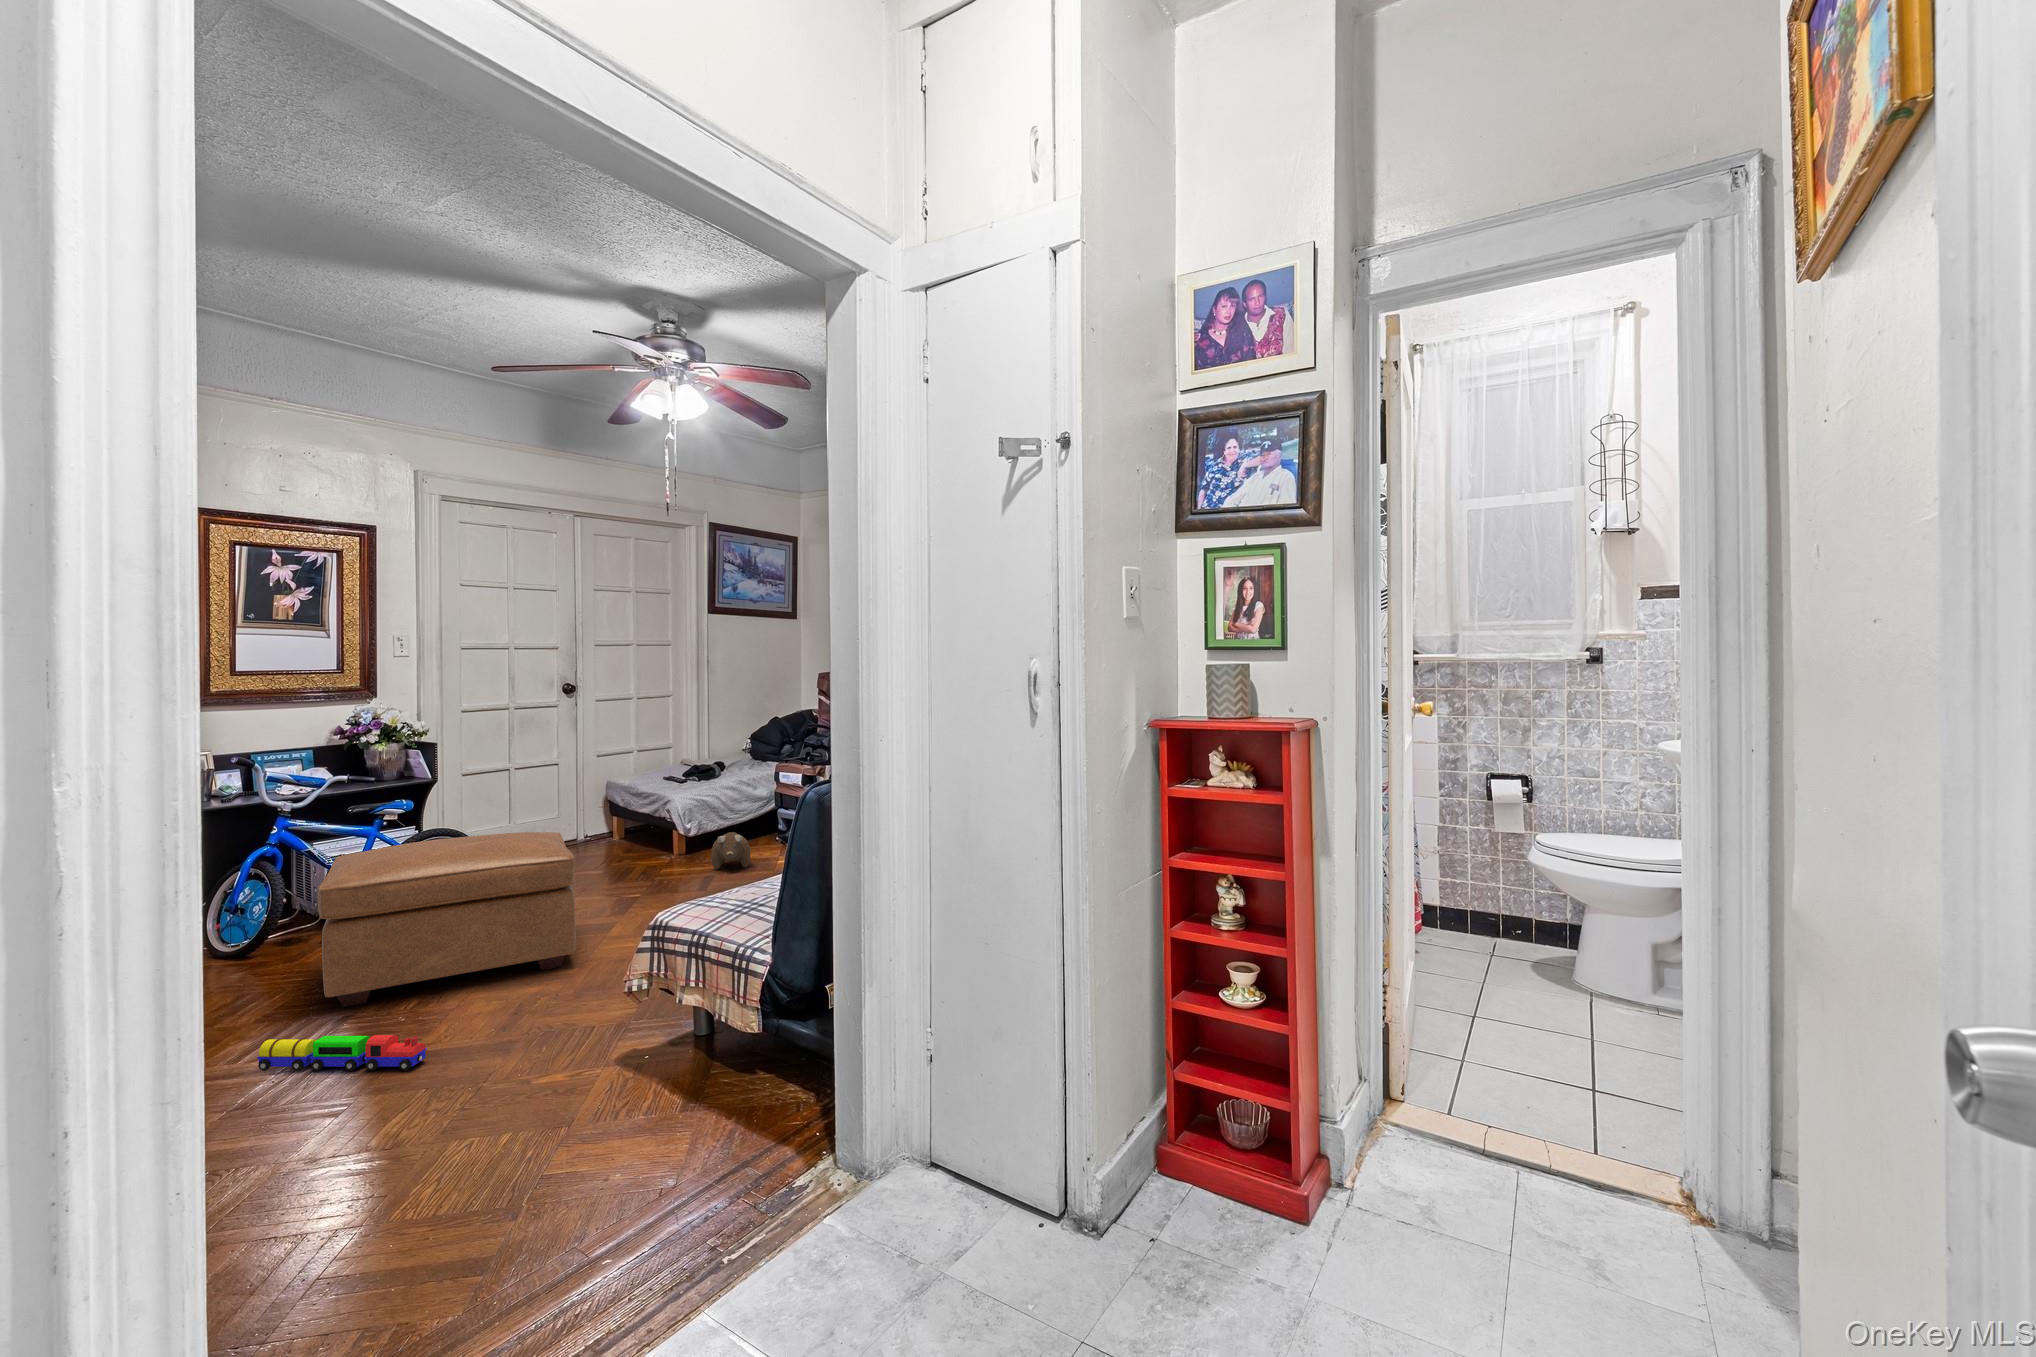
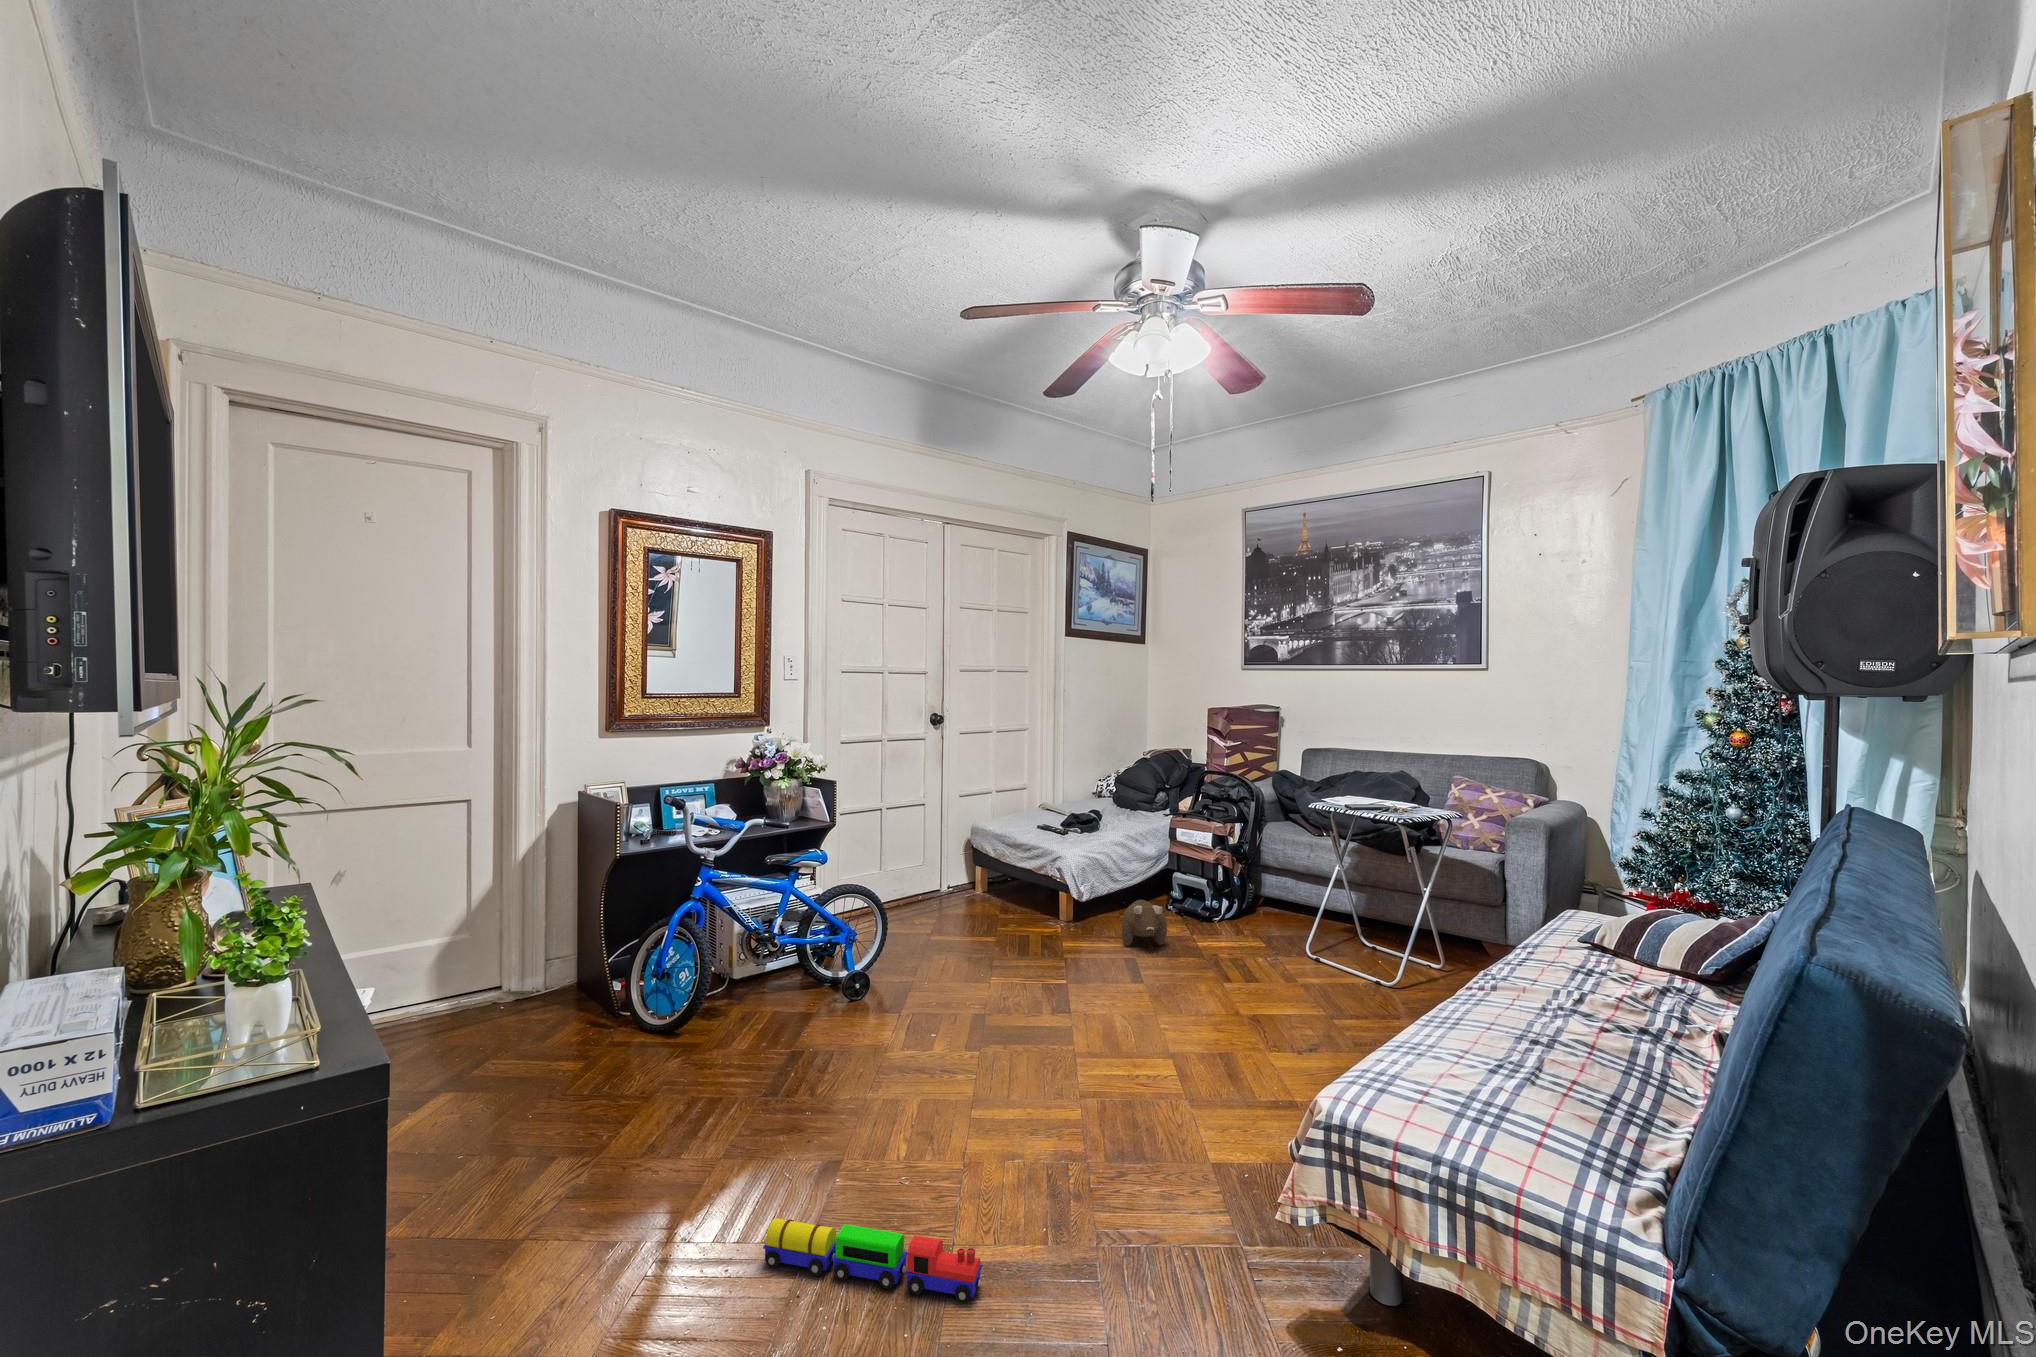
ottoman: present [318,832,575,1007] -> none [779,906,1069,1144]

